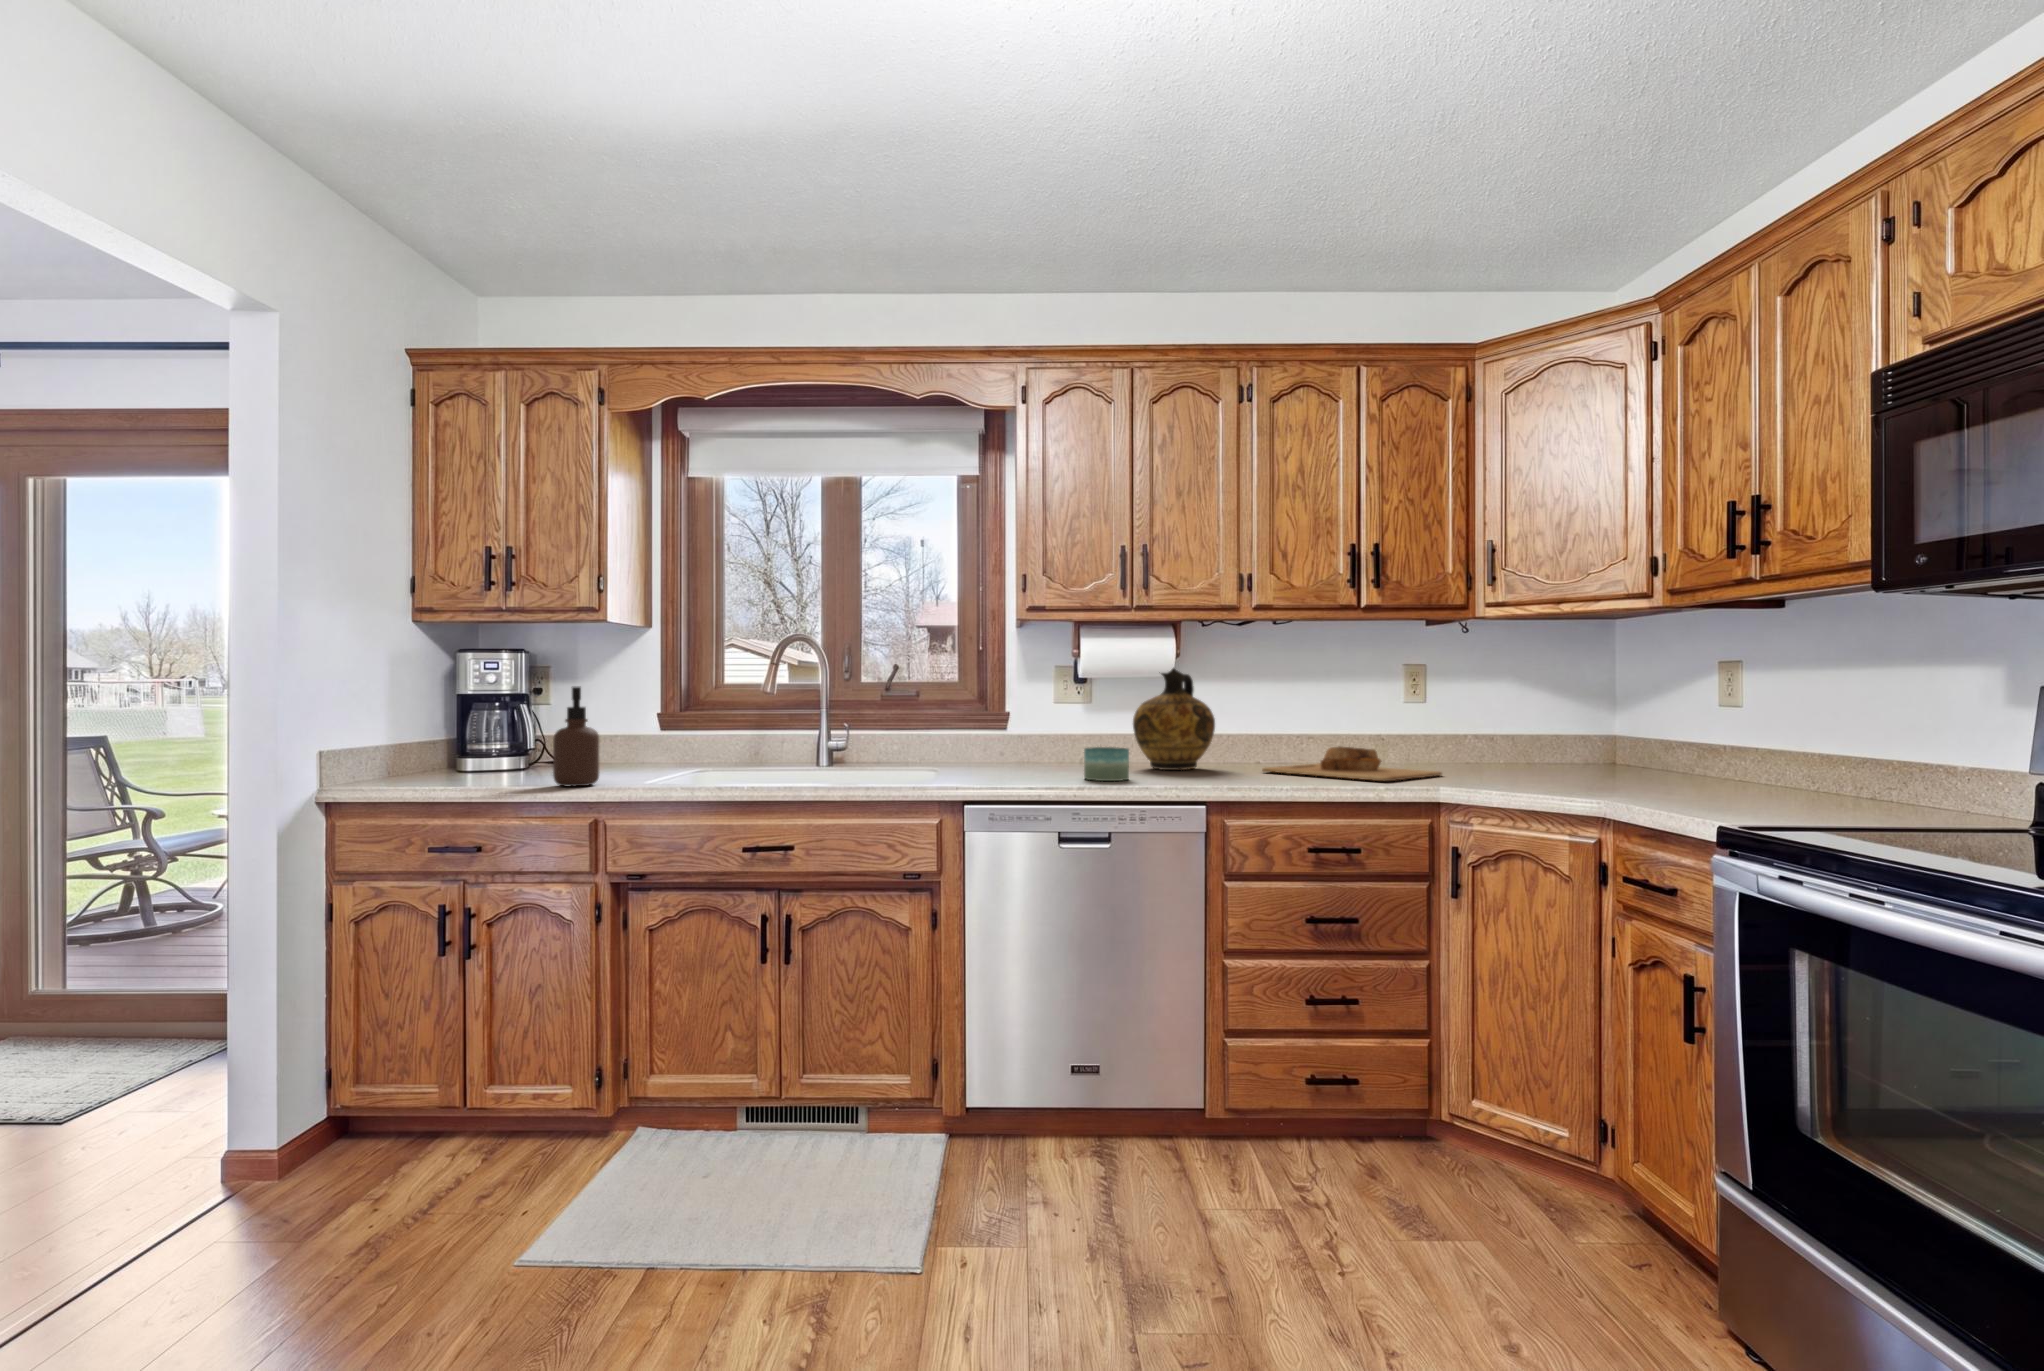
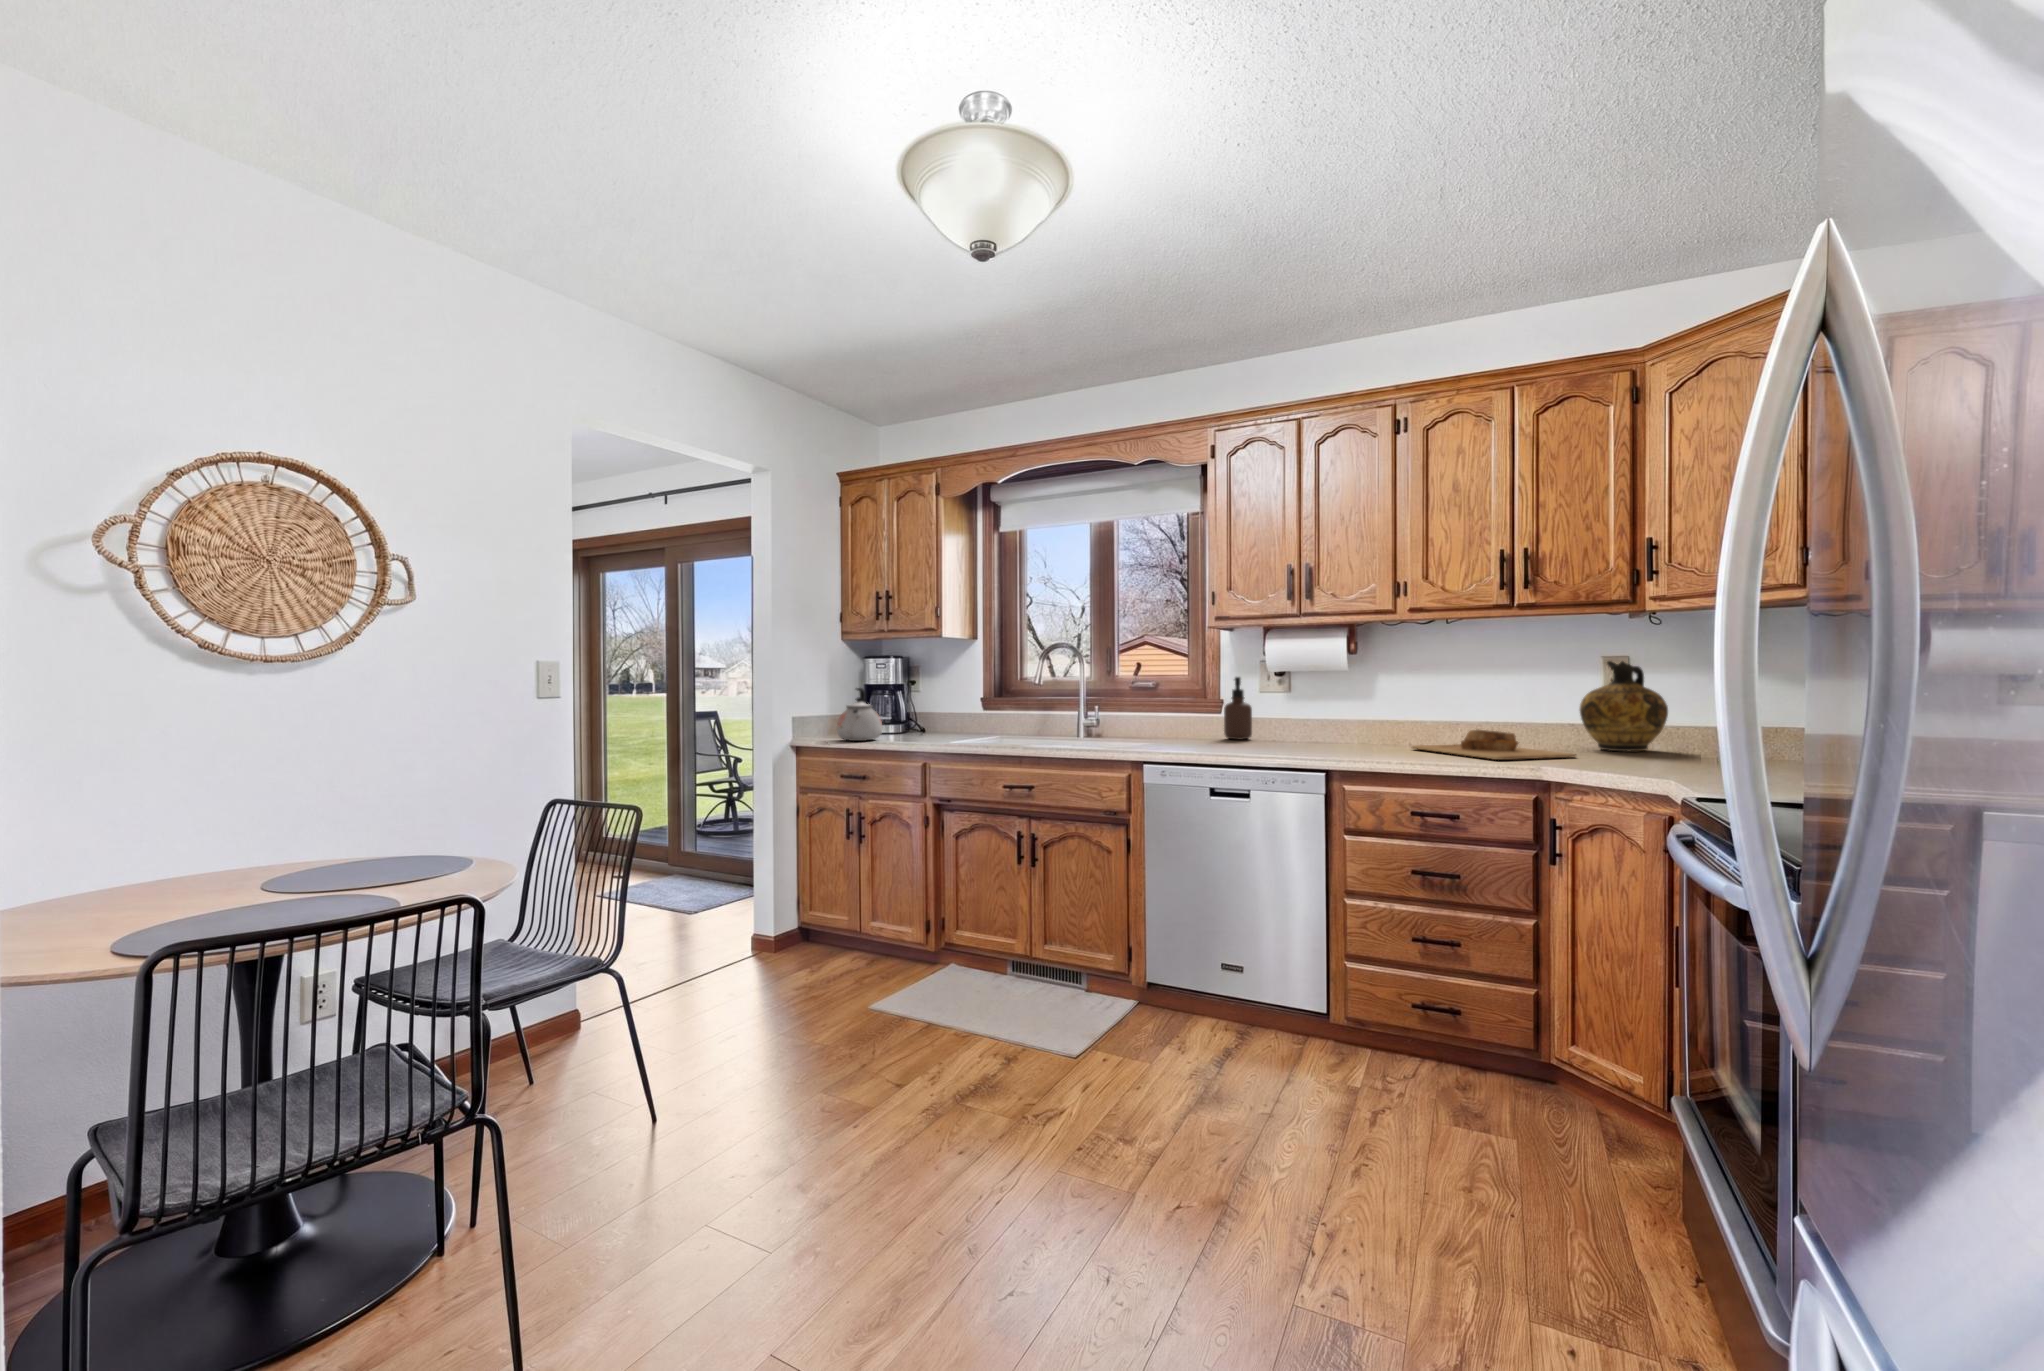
ceramic jug: present [1133,668,1215,770] -> present [1580,661,1668,751]
soap dispenser: present [553,687,599,786] -> present [1224,677,1252,740]
kettle: none [429,699,511,786] -> present [837,688,882,741]
candle: present [1084,747,1129,781] -> none [1248,726,1283,751]

